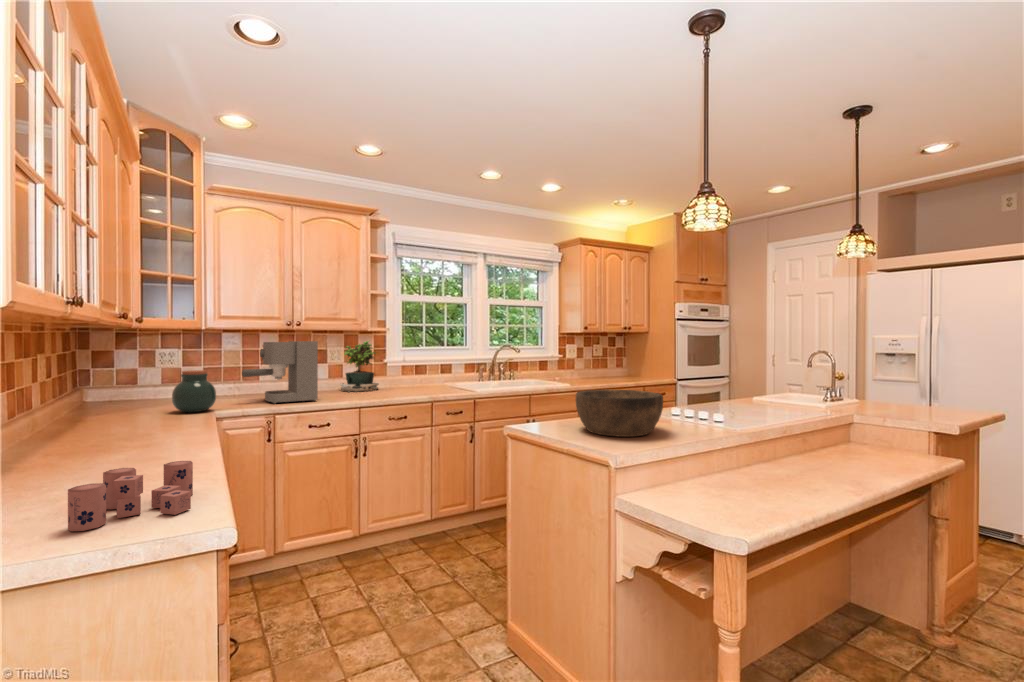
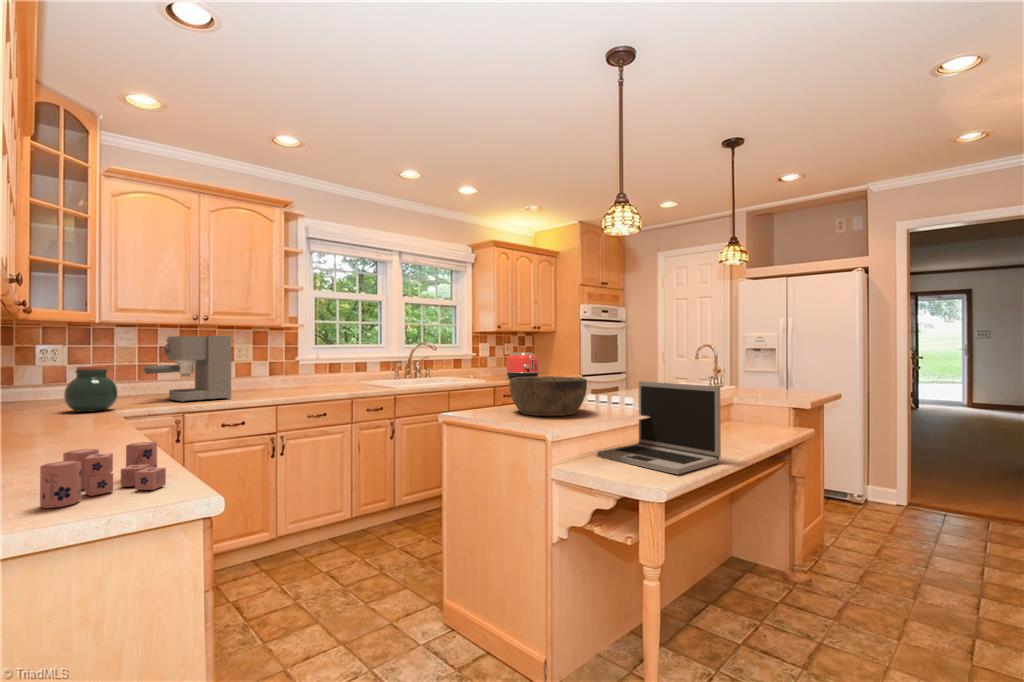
potted plant: present [340,341,379,392] -> none [249,337,293,392]
toaster: none [593,355,627,385] -> present [507,352,539,379]
laptop: none [671,400,827,520] -> present [597,381,721,474]

